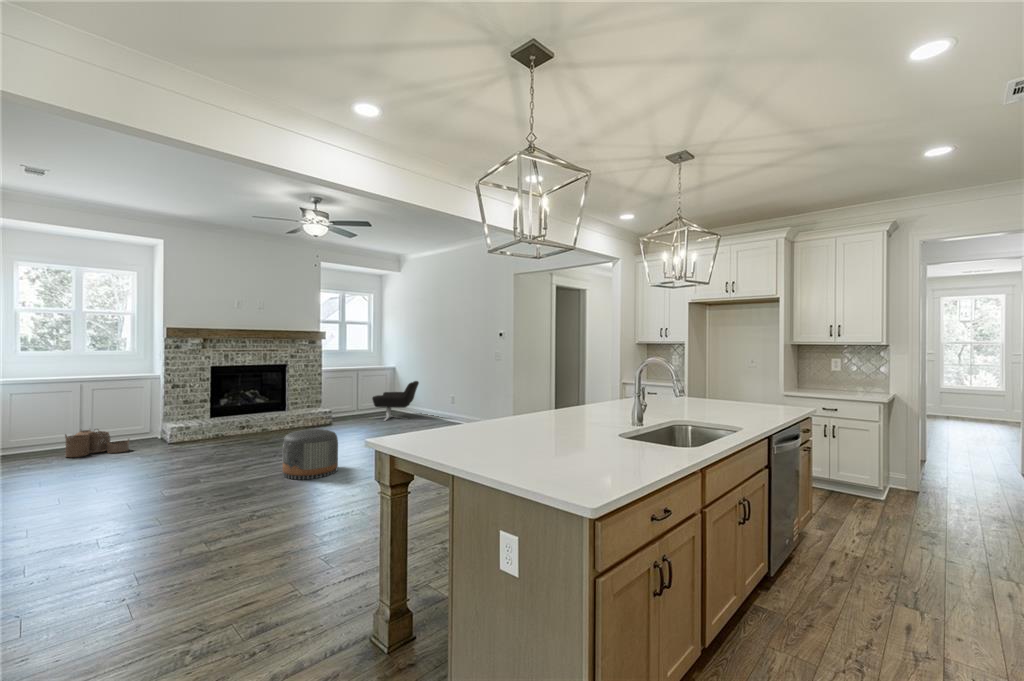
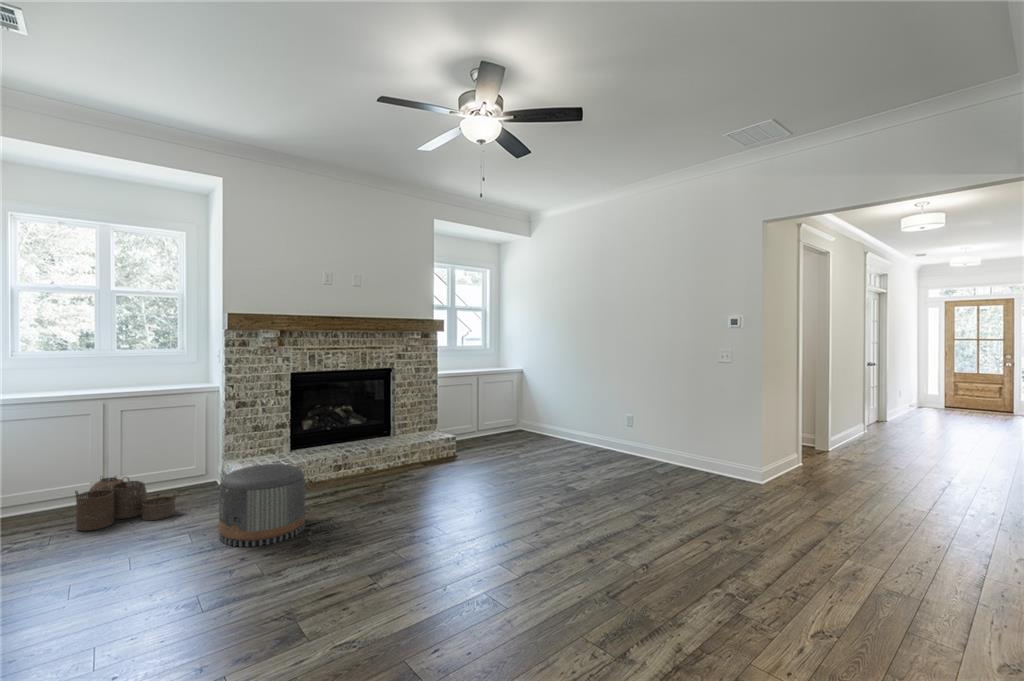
lounge chair: present [372,381,419,421] -> none [500,391,569,451]
pouf: present [282,429,338,479] -> present [219,464,305,547]

